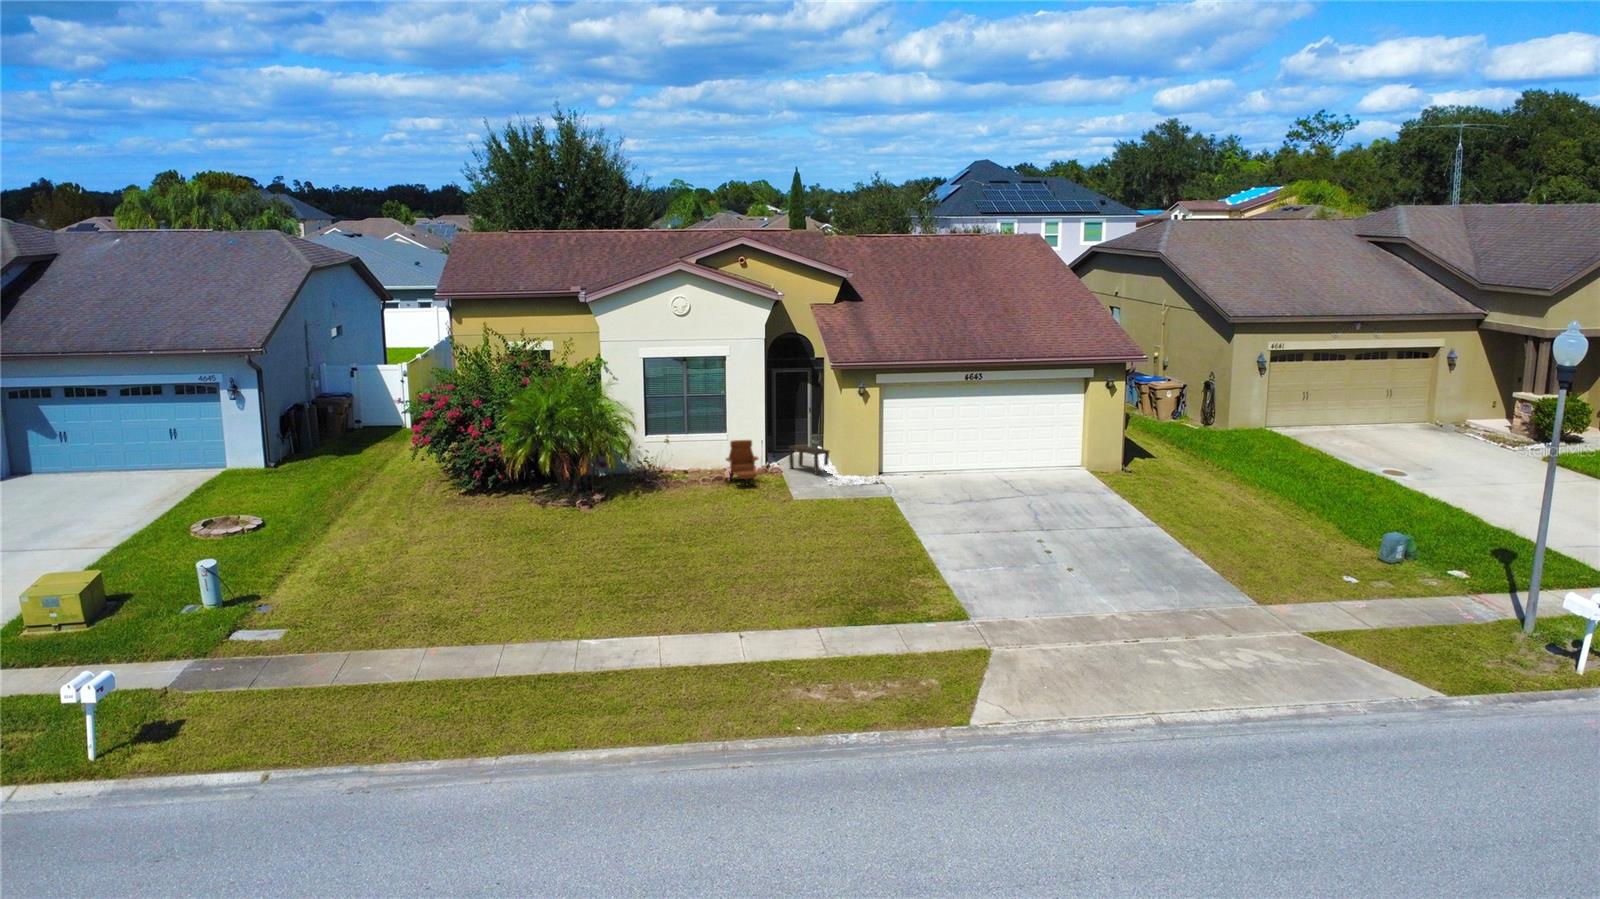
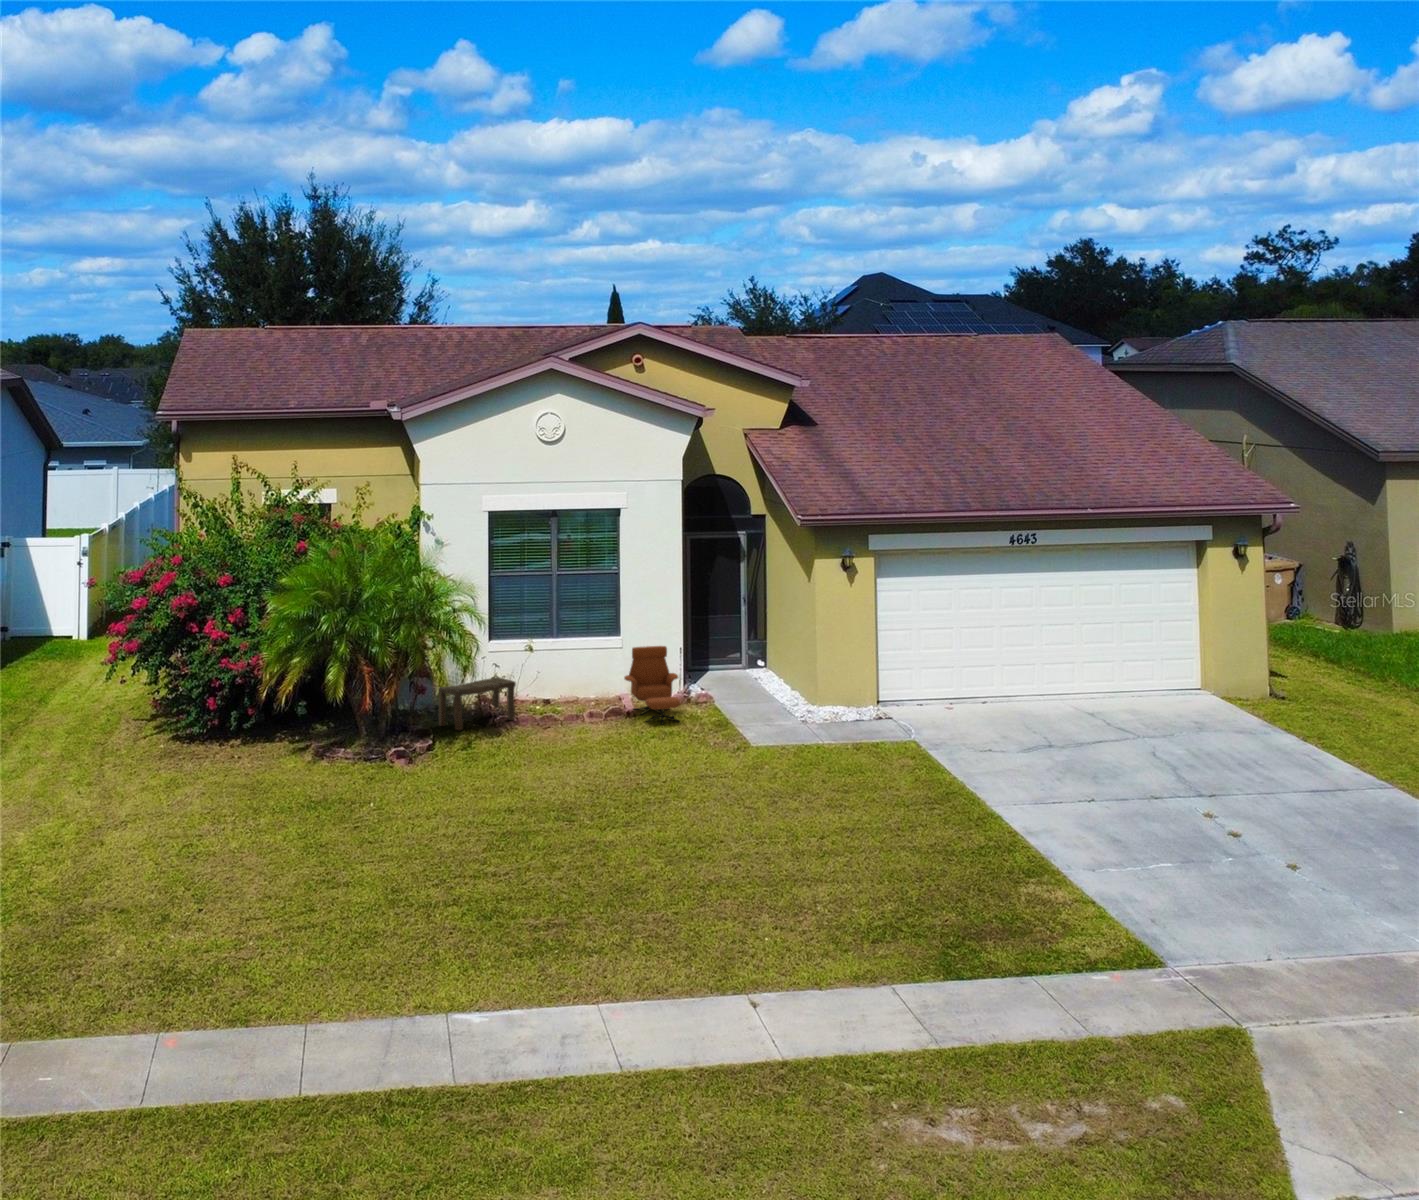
bench: present [789,445,829,475] -> present [439,677,516,730]

